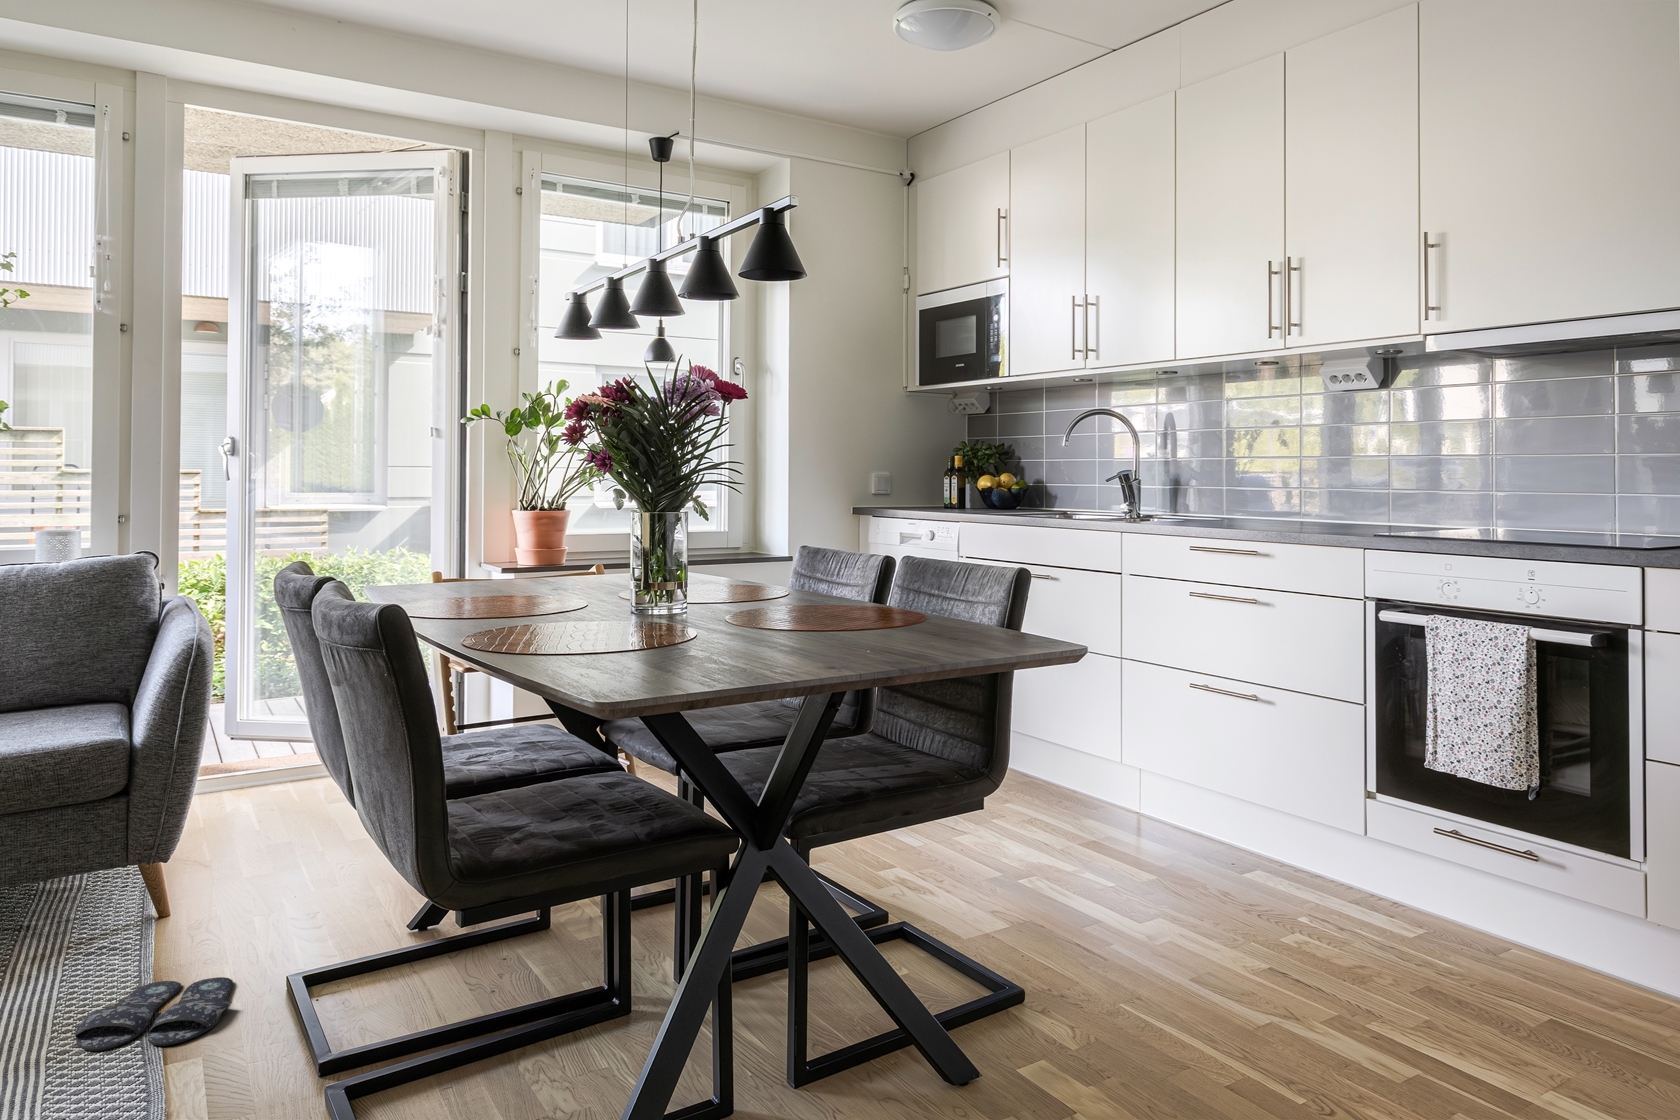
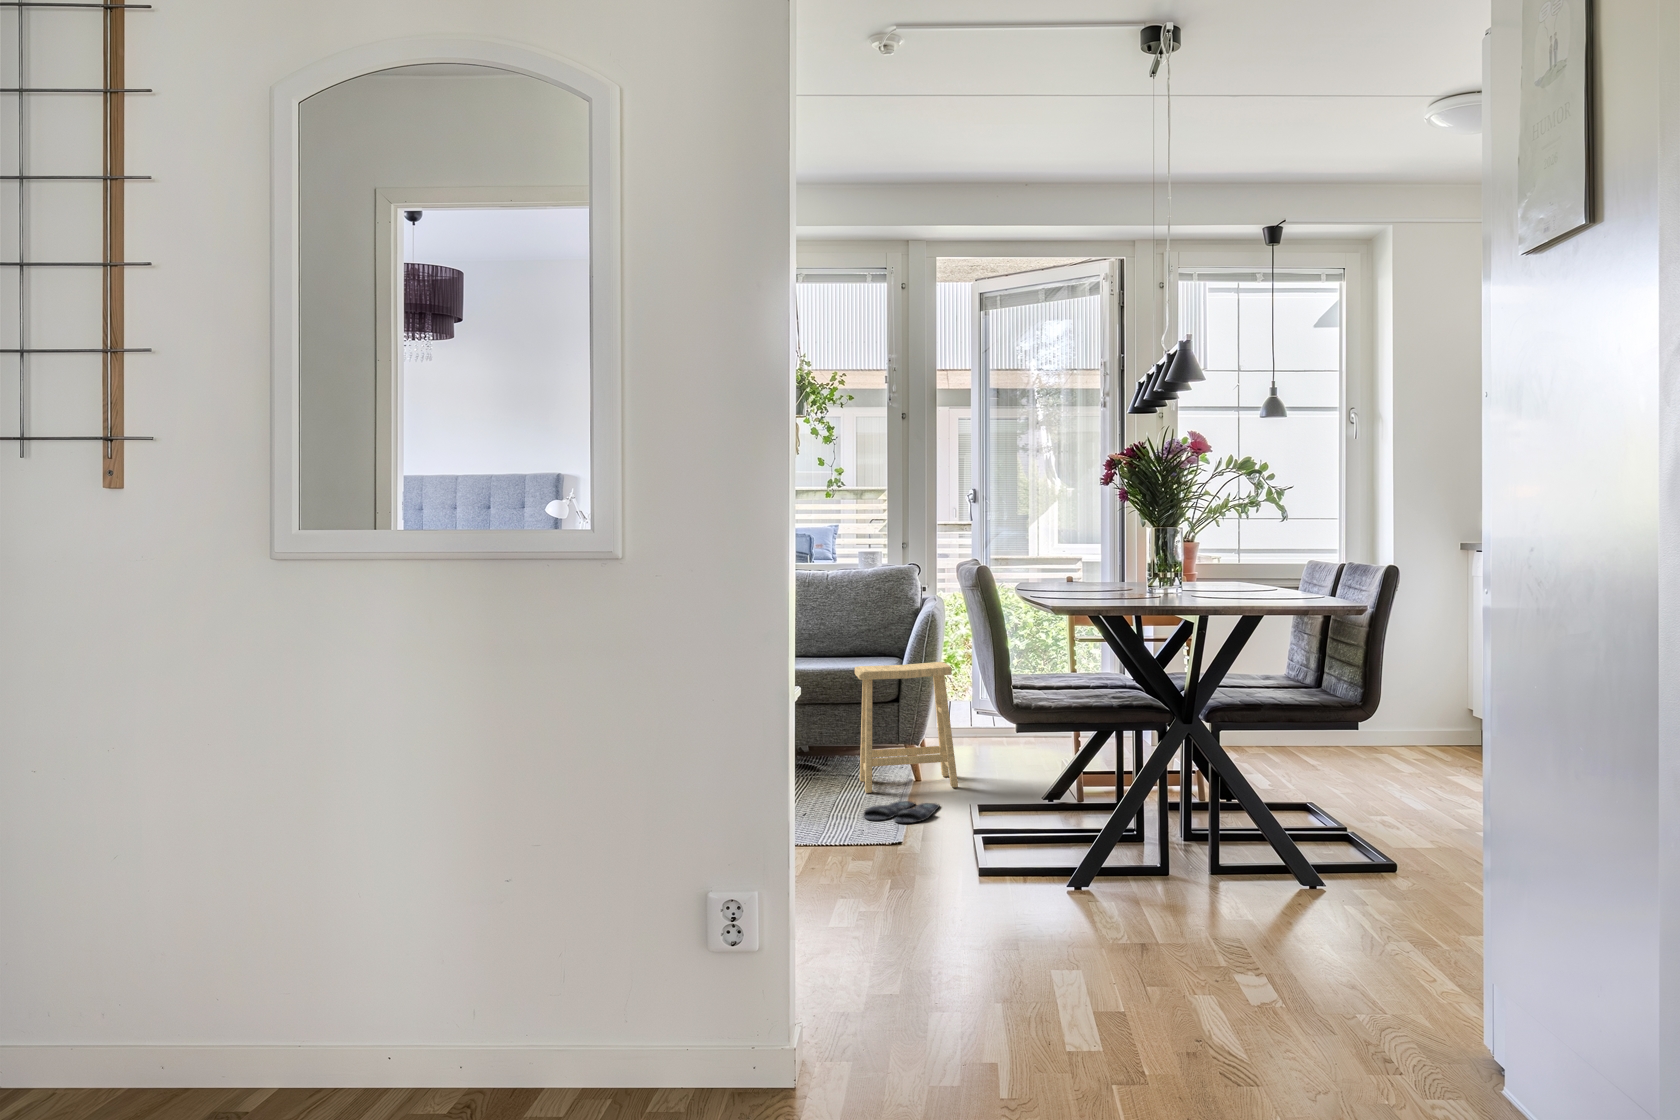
footstool: none [39,717,253,974] -> present [855,662,958,793]

